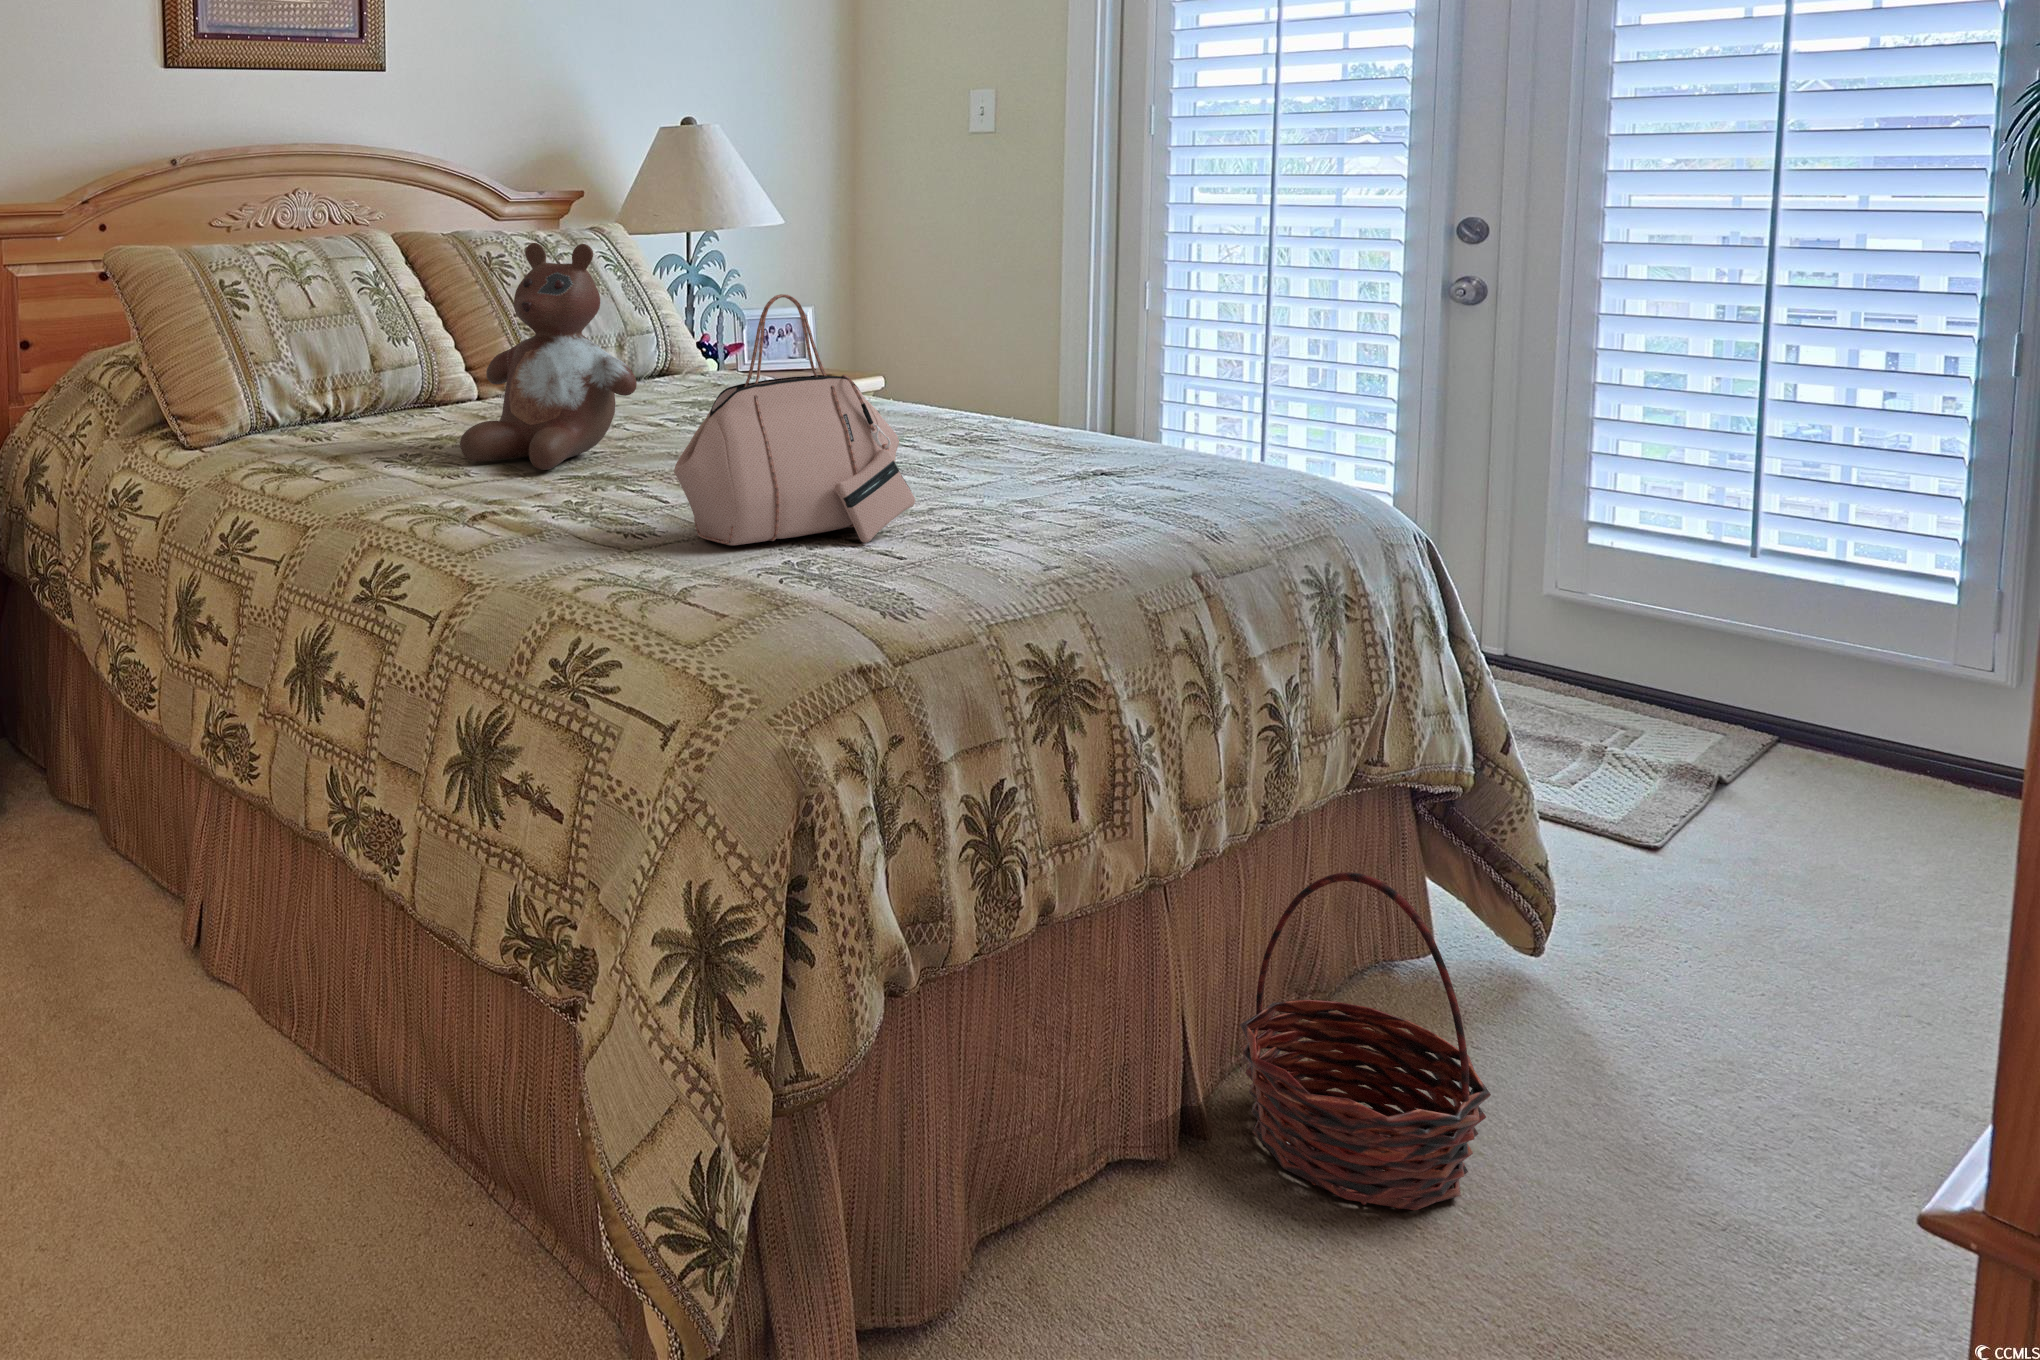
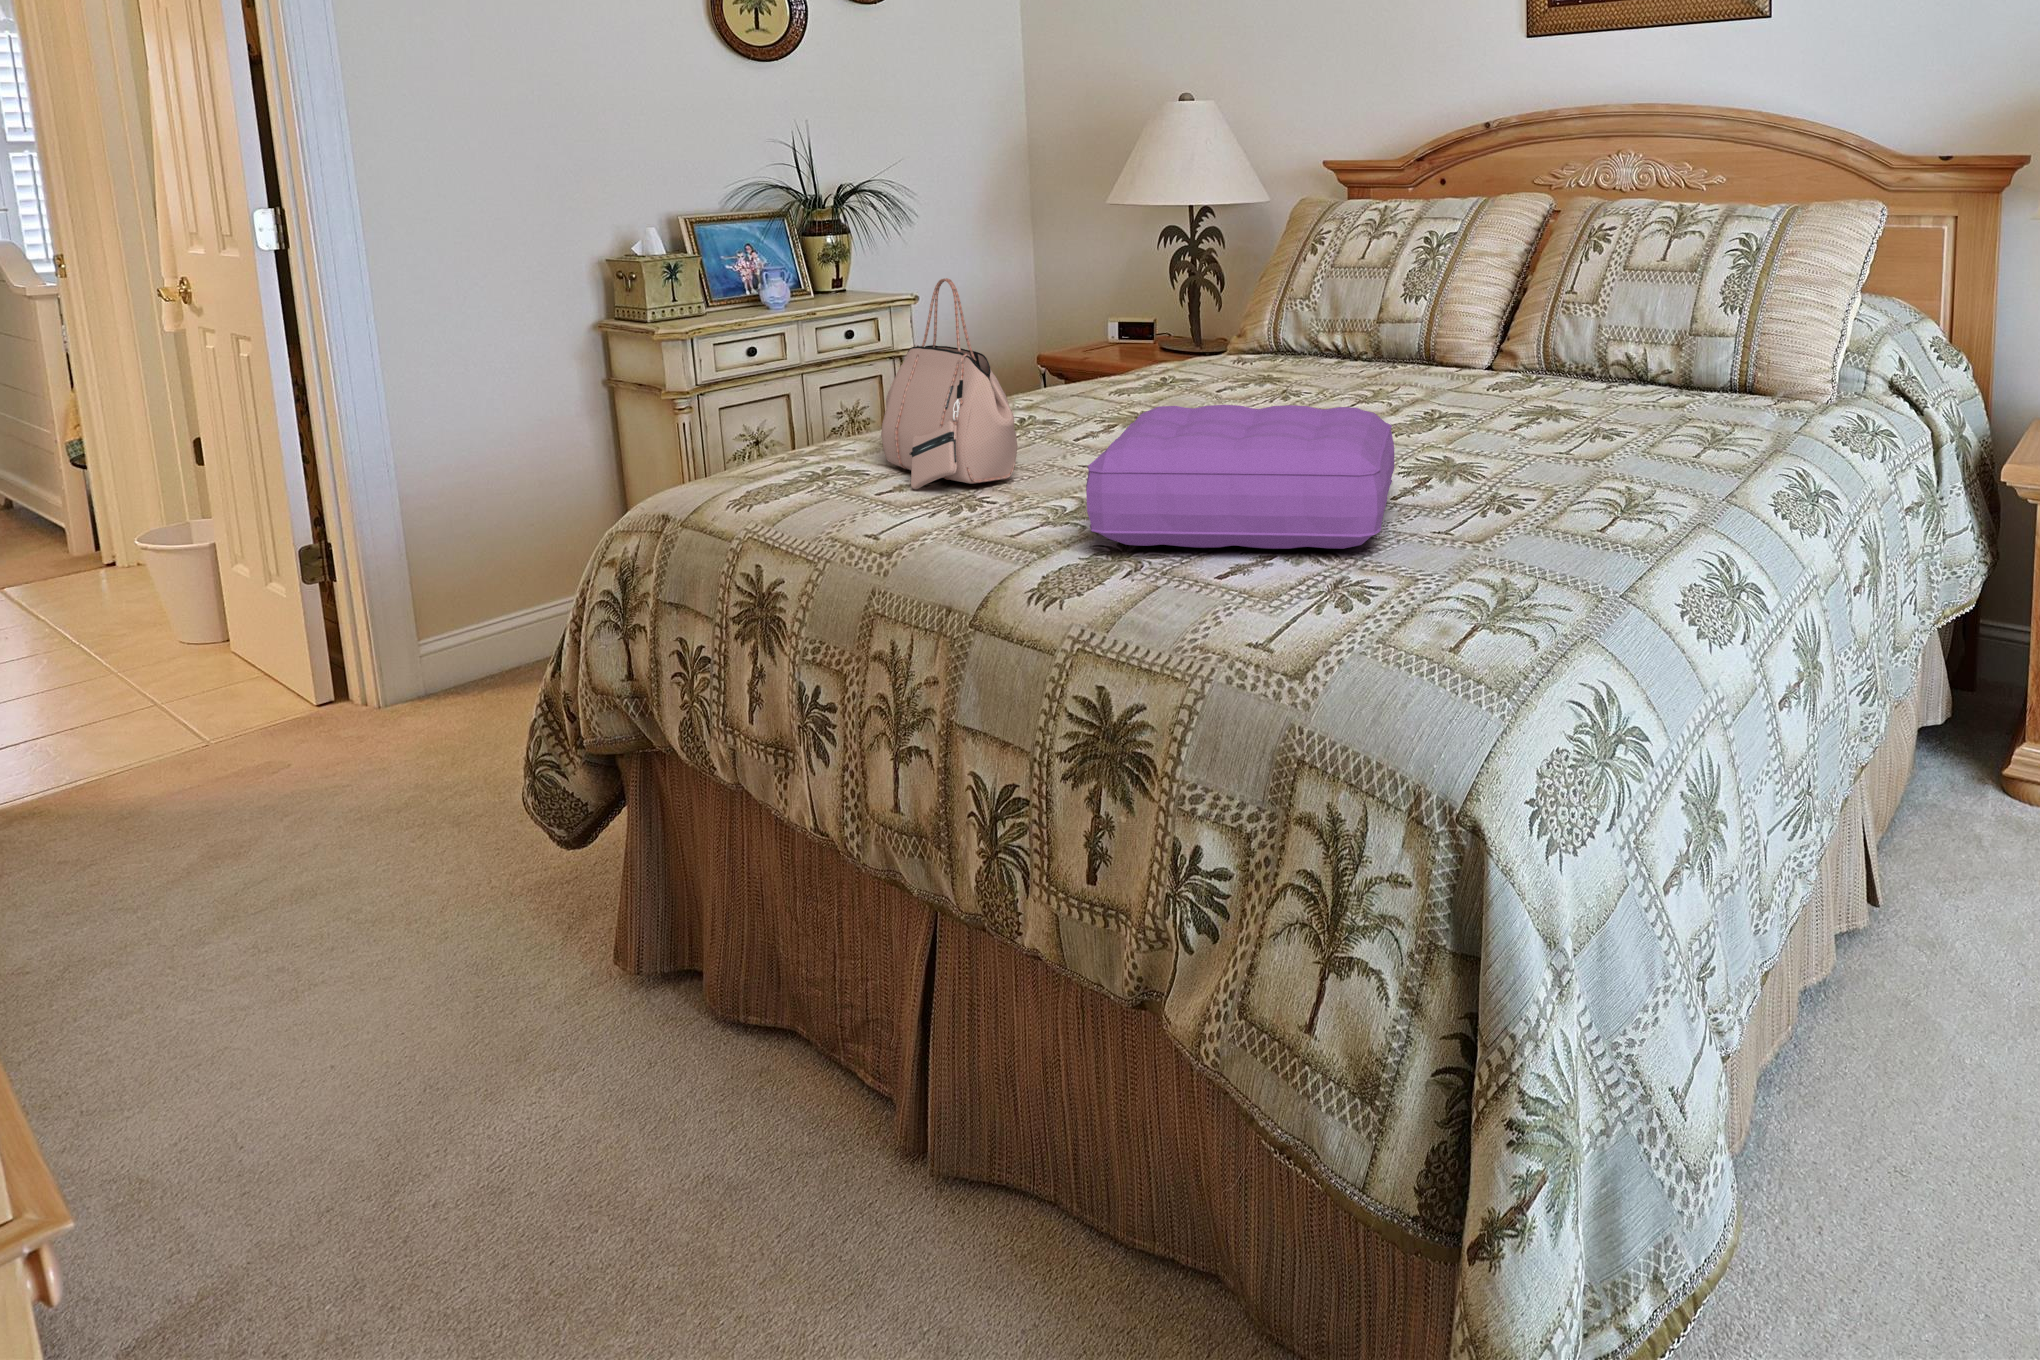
stuffed bear: present [460,243,637,470] -> none [1137,219,1274,410]
pillow: none [946,365,1183,494] -> present [1086,405,1394,549]
basket: present [1240,872,1491,1210] -> none [738,906,958,1235]

